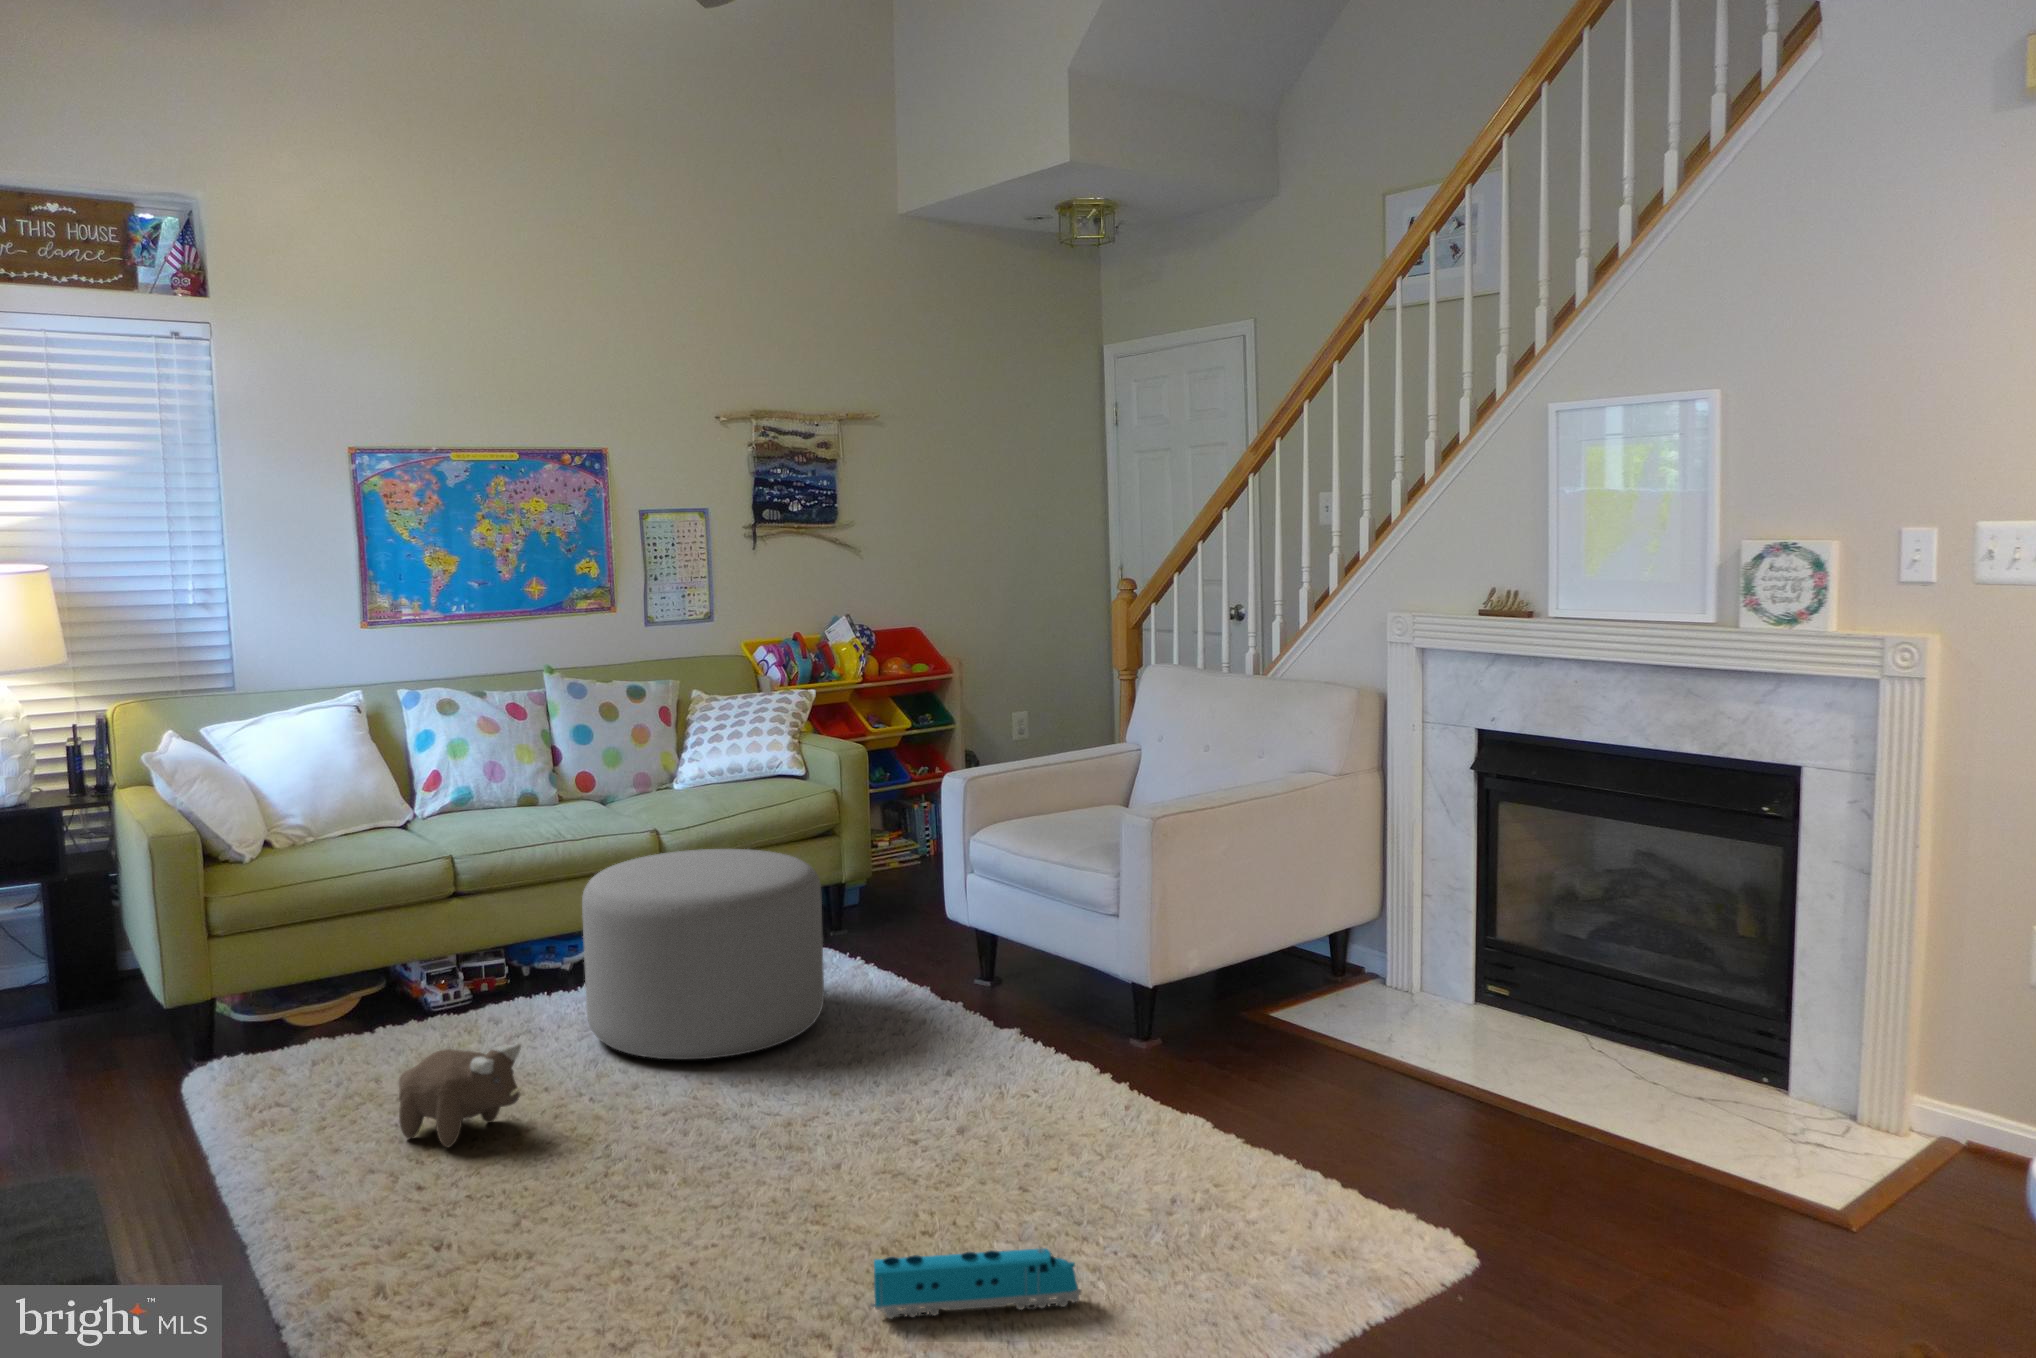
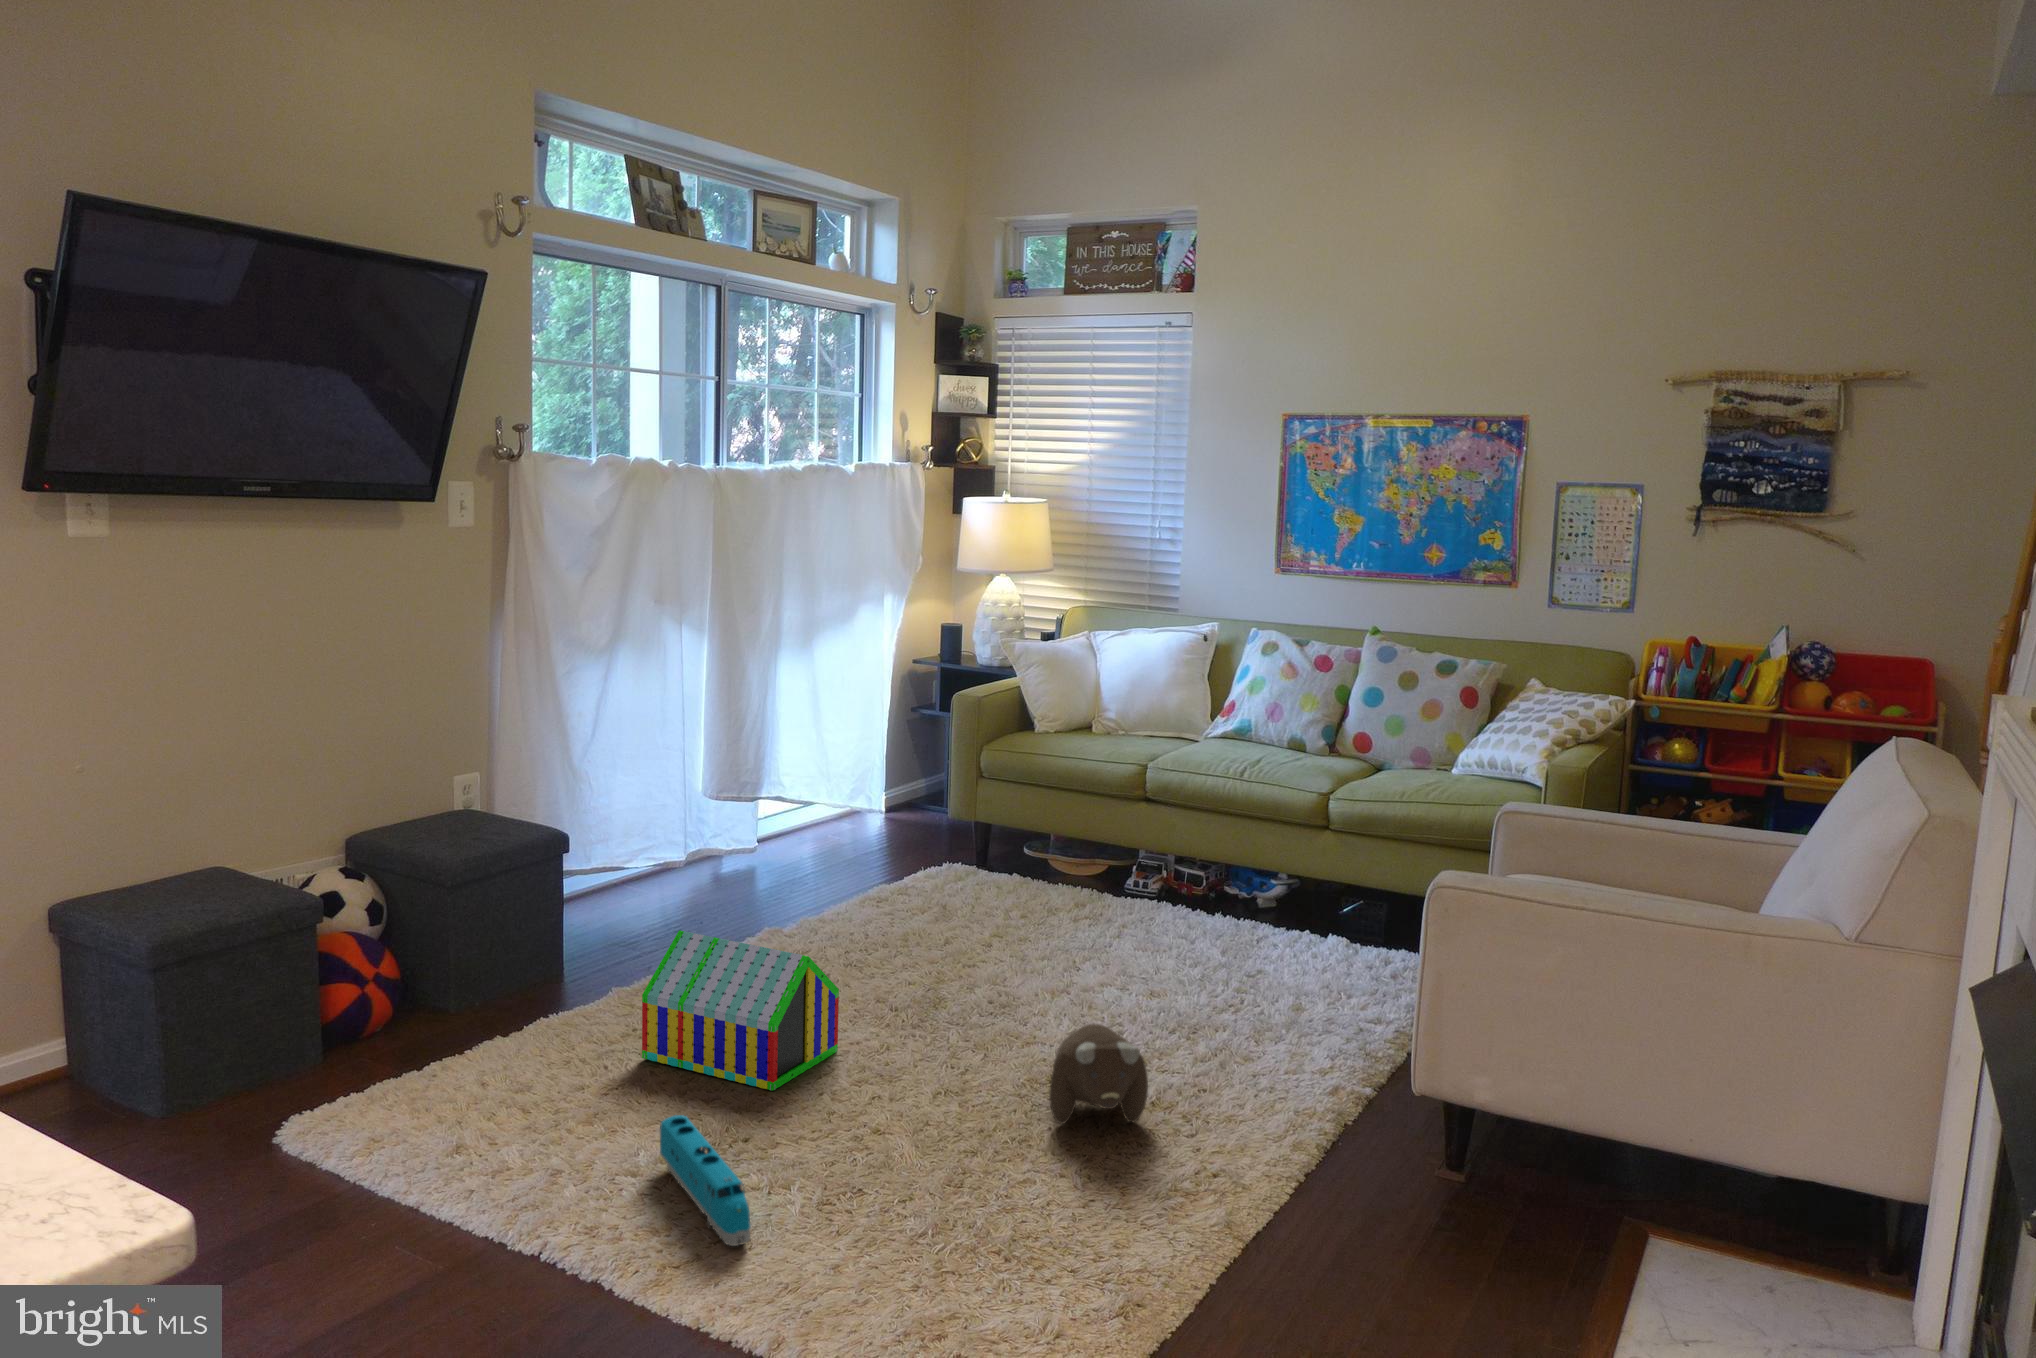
ottoman: present [582,849,824,1059] -> none [1072,797,1309,1005]
plush toy: present [399,1044,523,1147] -> present [1049,1024,1148,1124]
toy house: none [518,1094,756,1306] -> present [642,930,839,1091]

